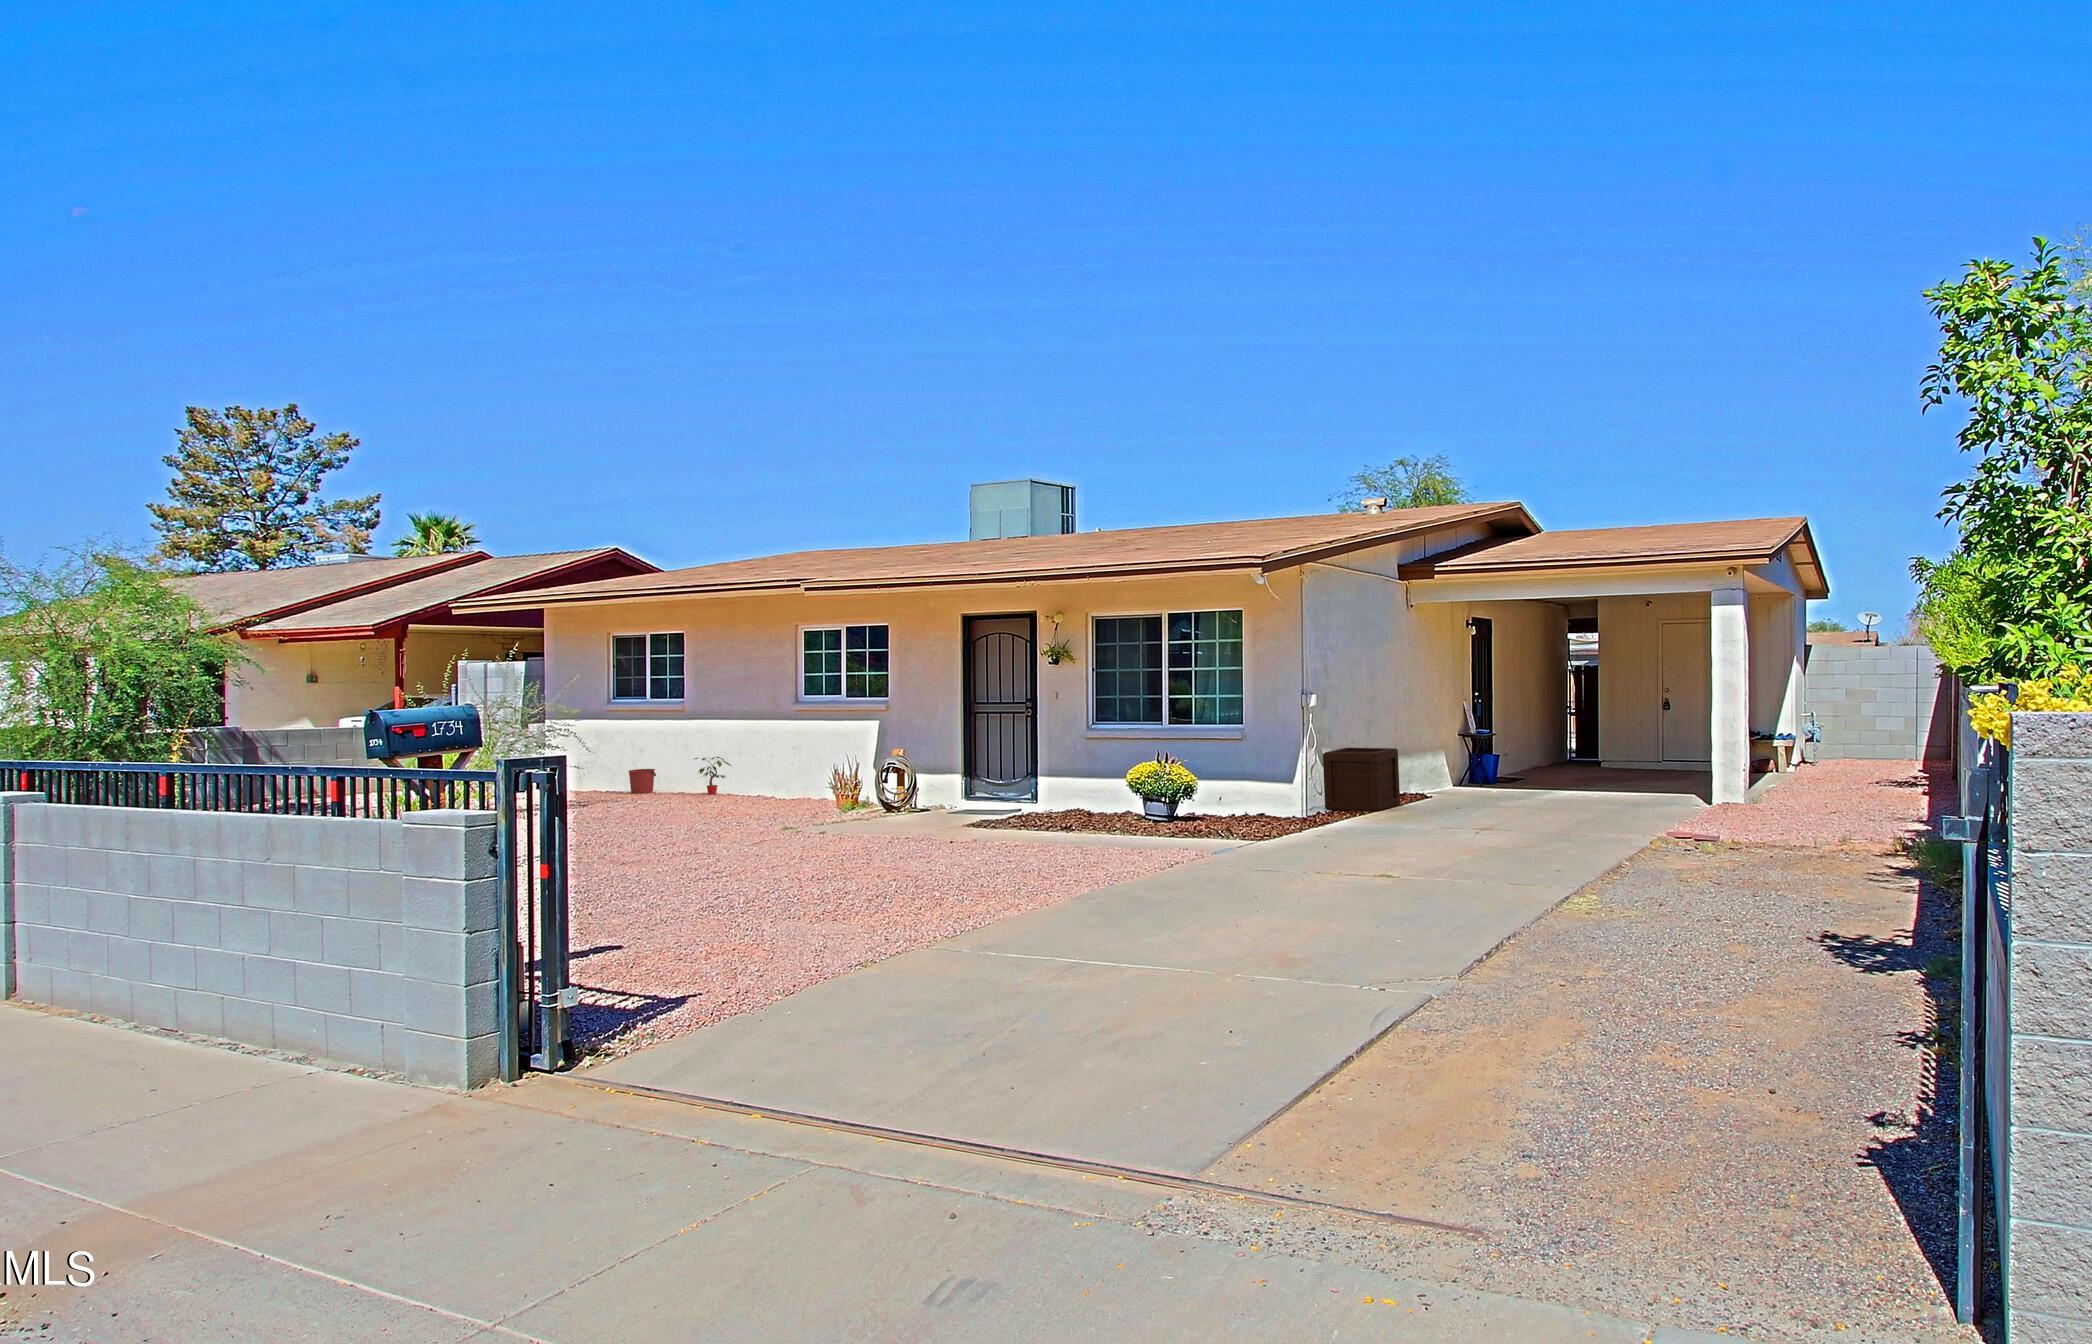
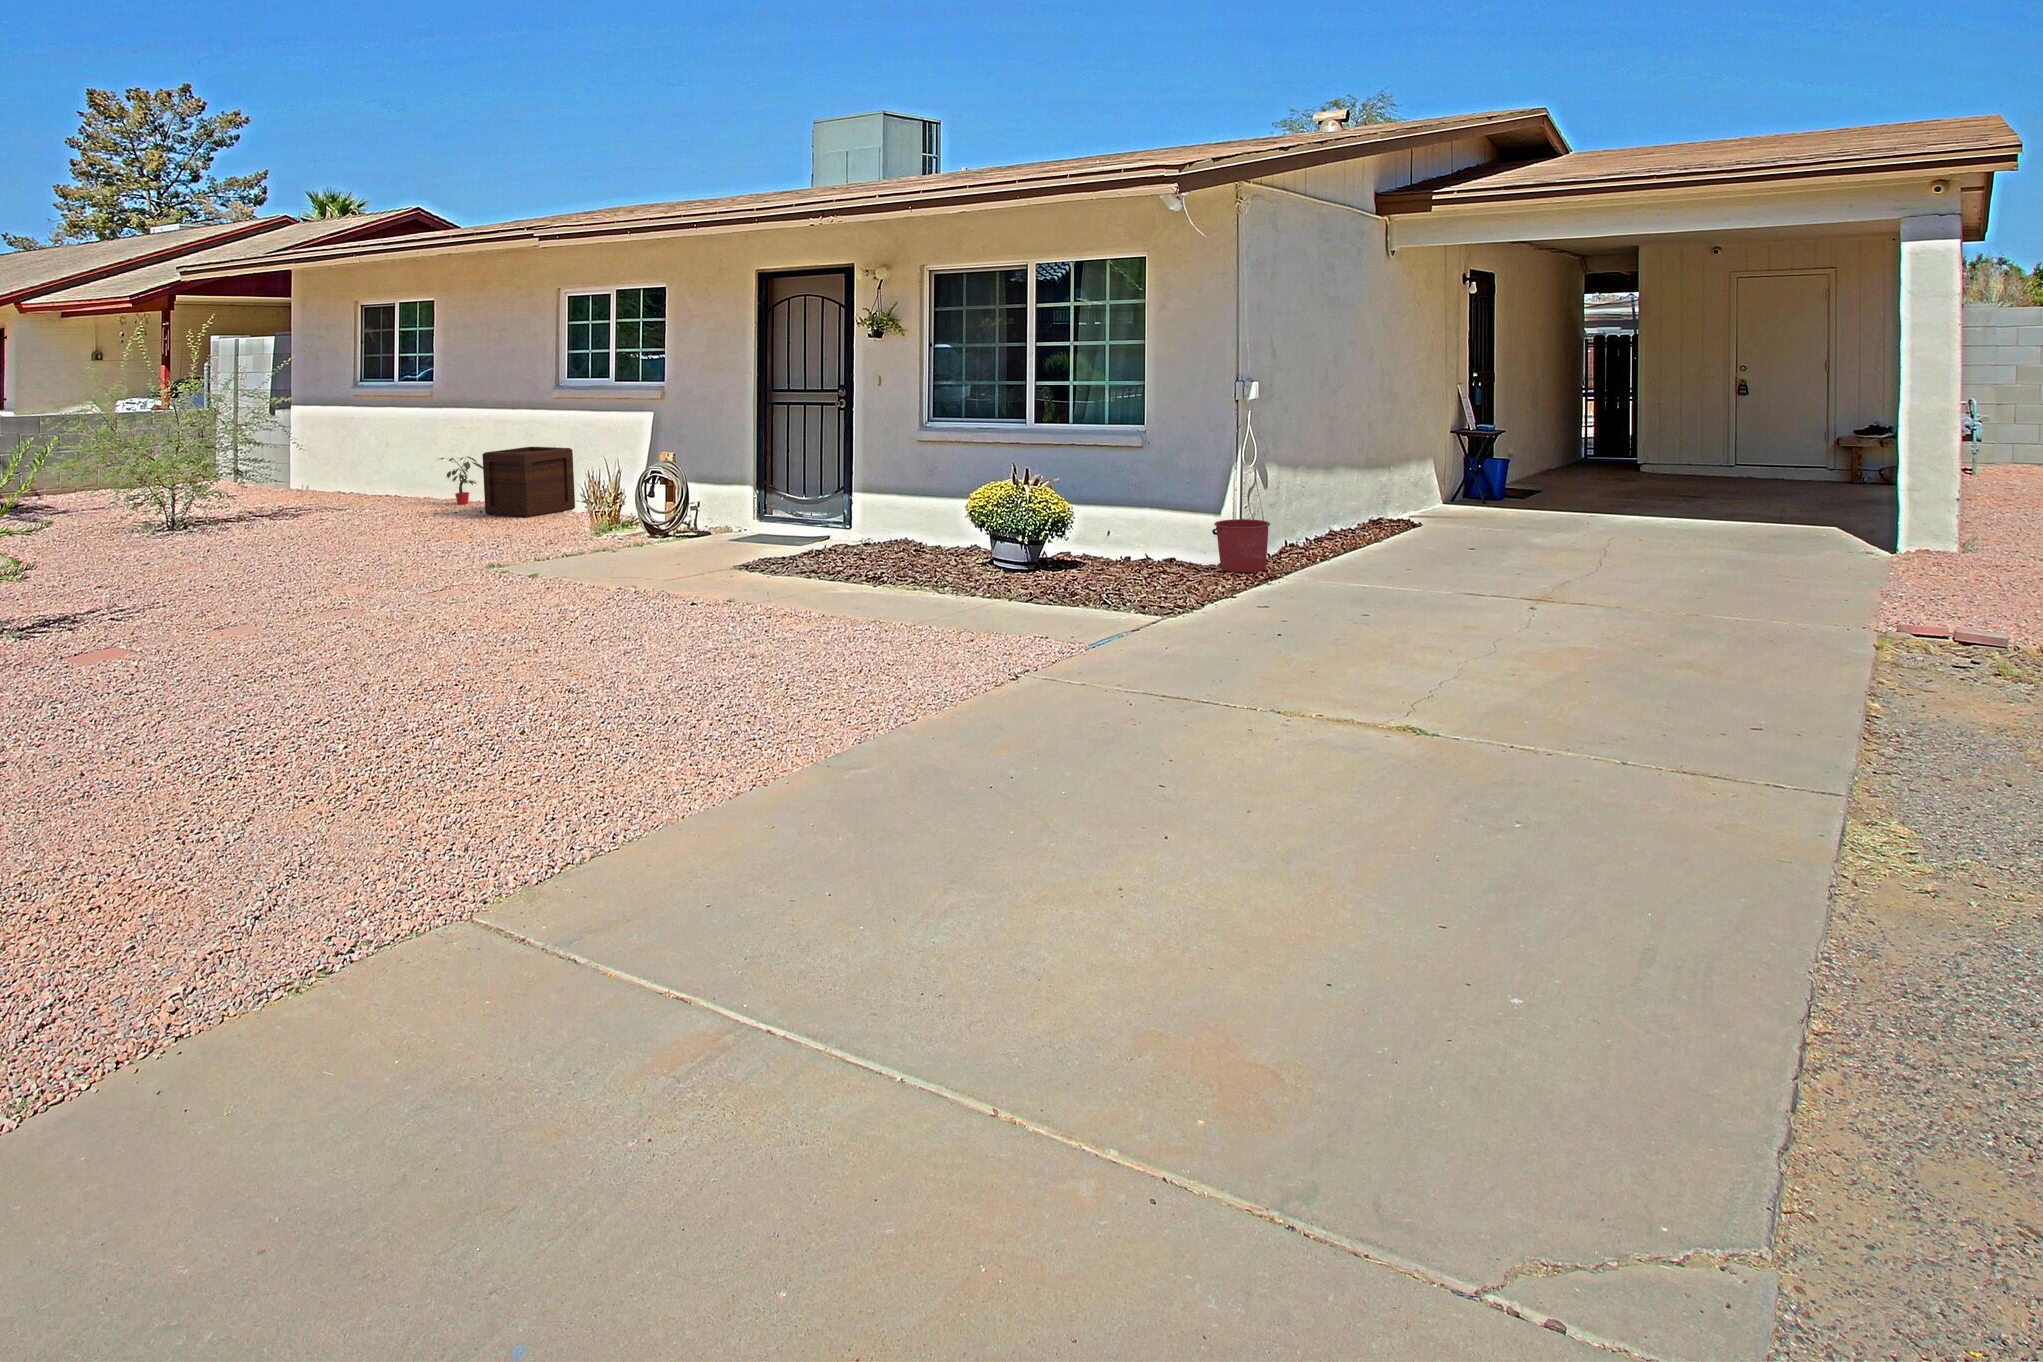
wooden crate: present [1323,748,1400,811] -> present [482,447,575,517]
bucket: present [628,769,656,794] -> present [1212,519,1270,572]

